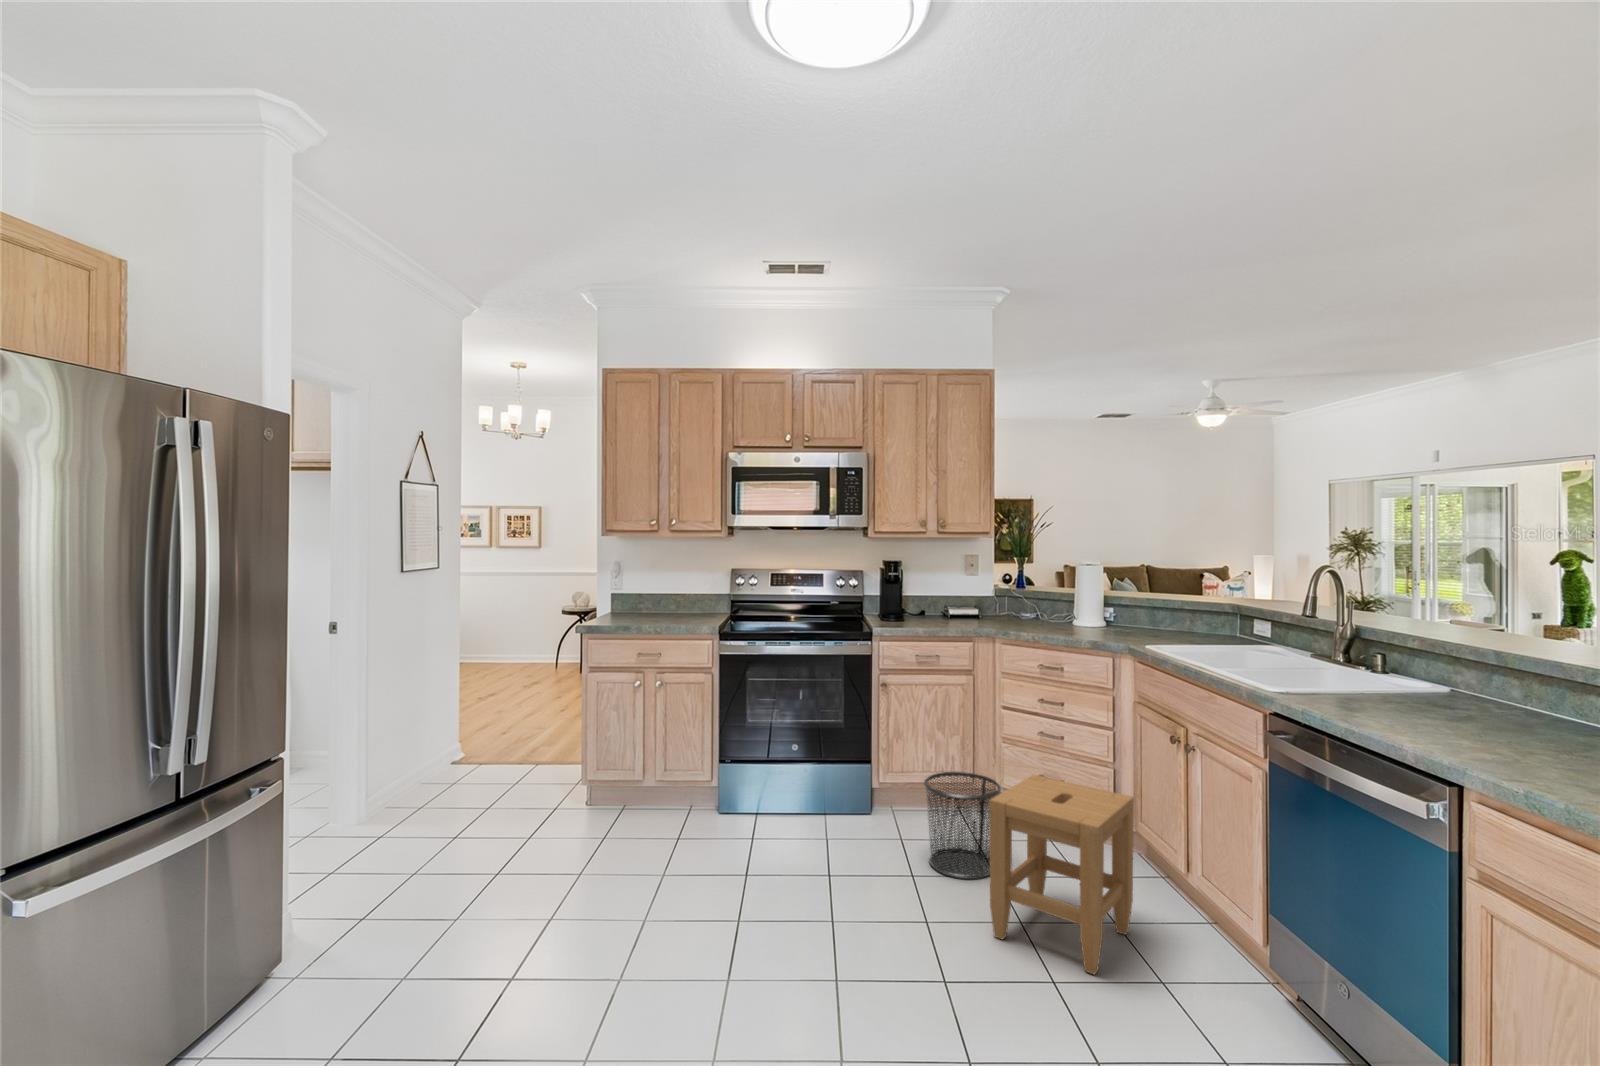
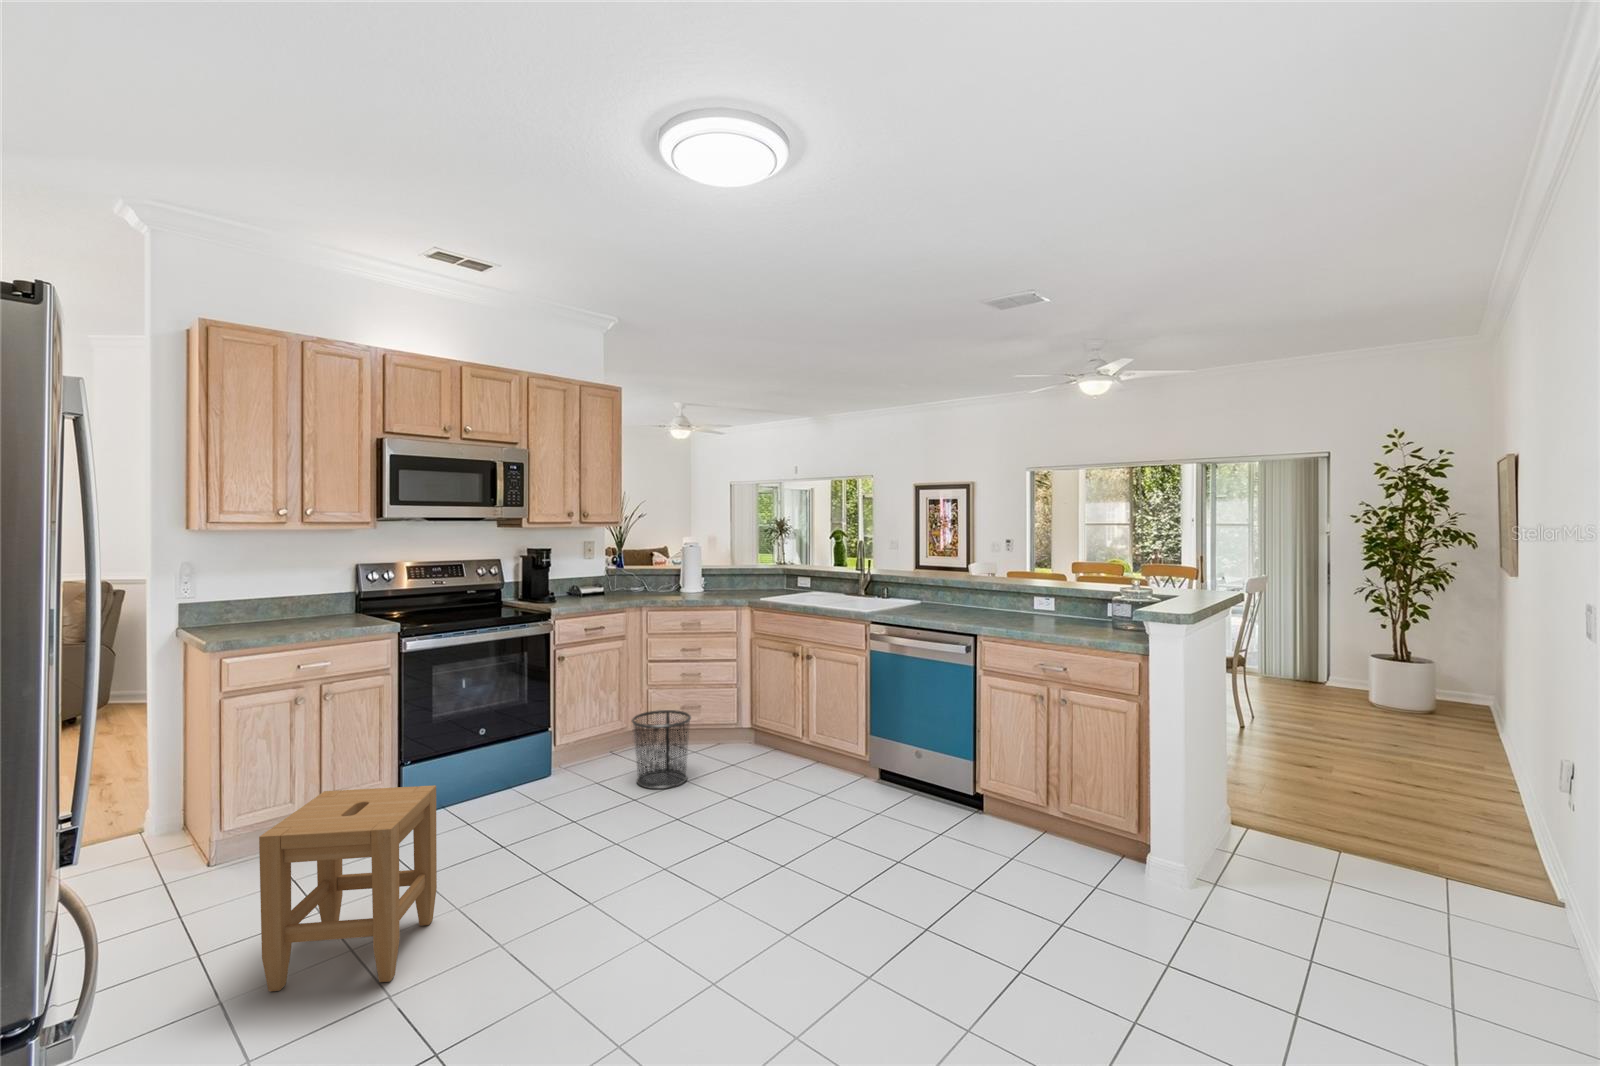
stool: present [990,775,1134,974] -> present [259,785,437,992]

